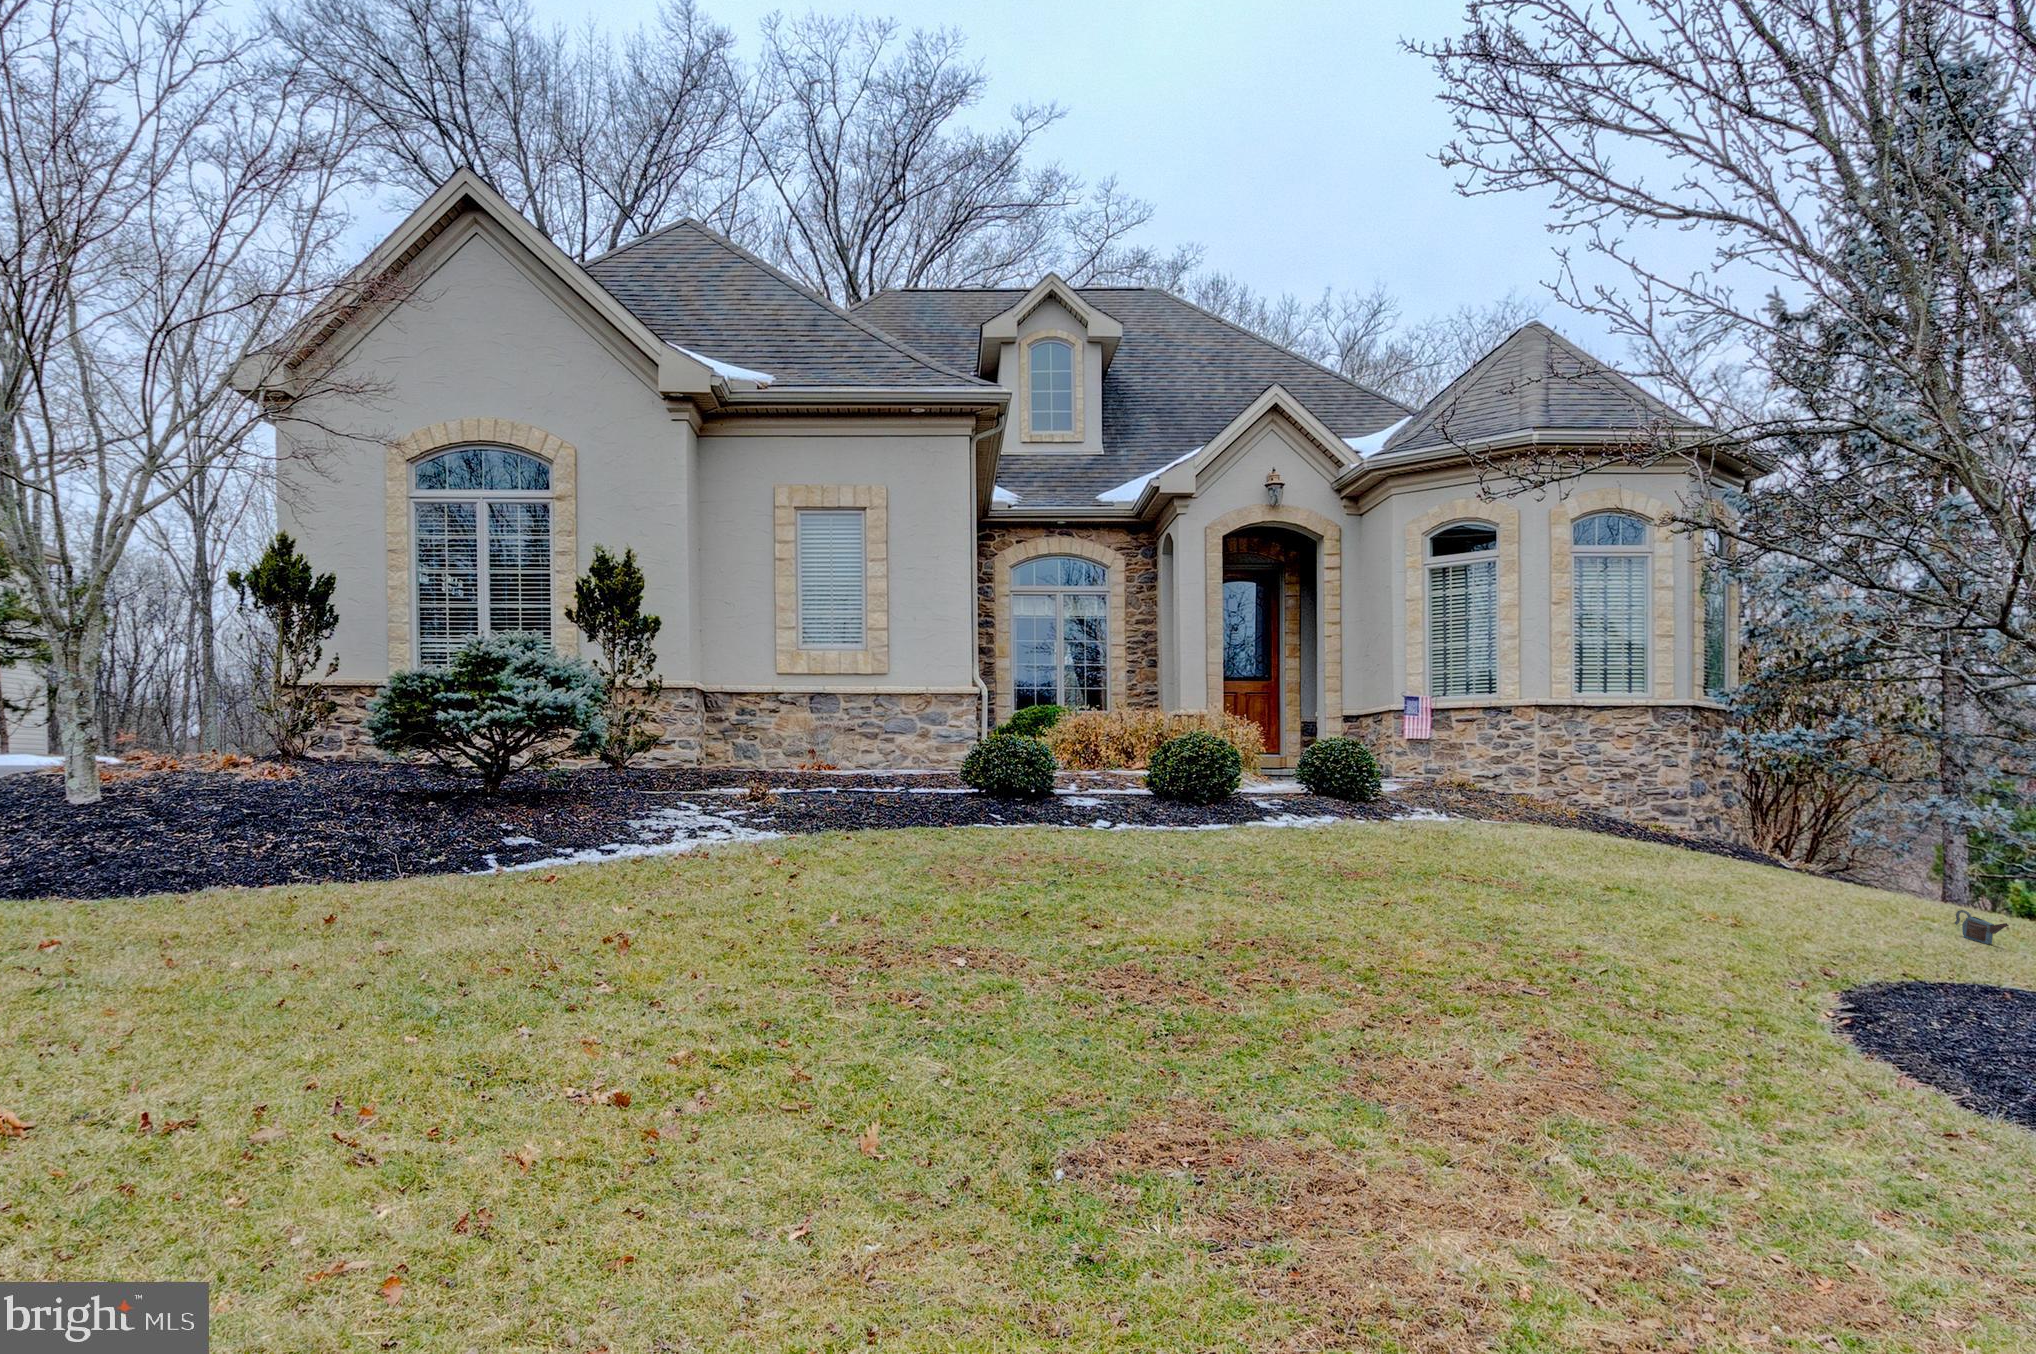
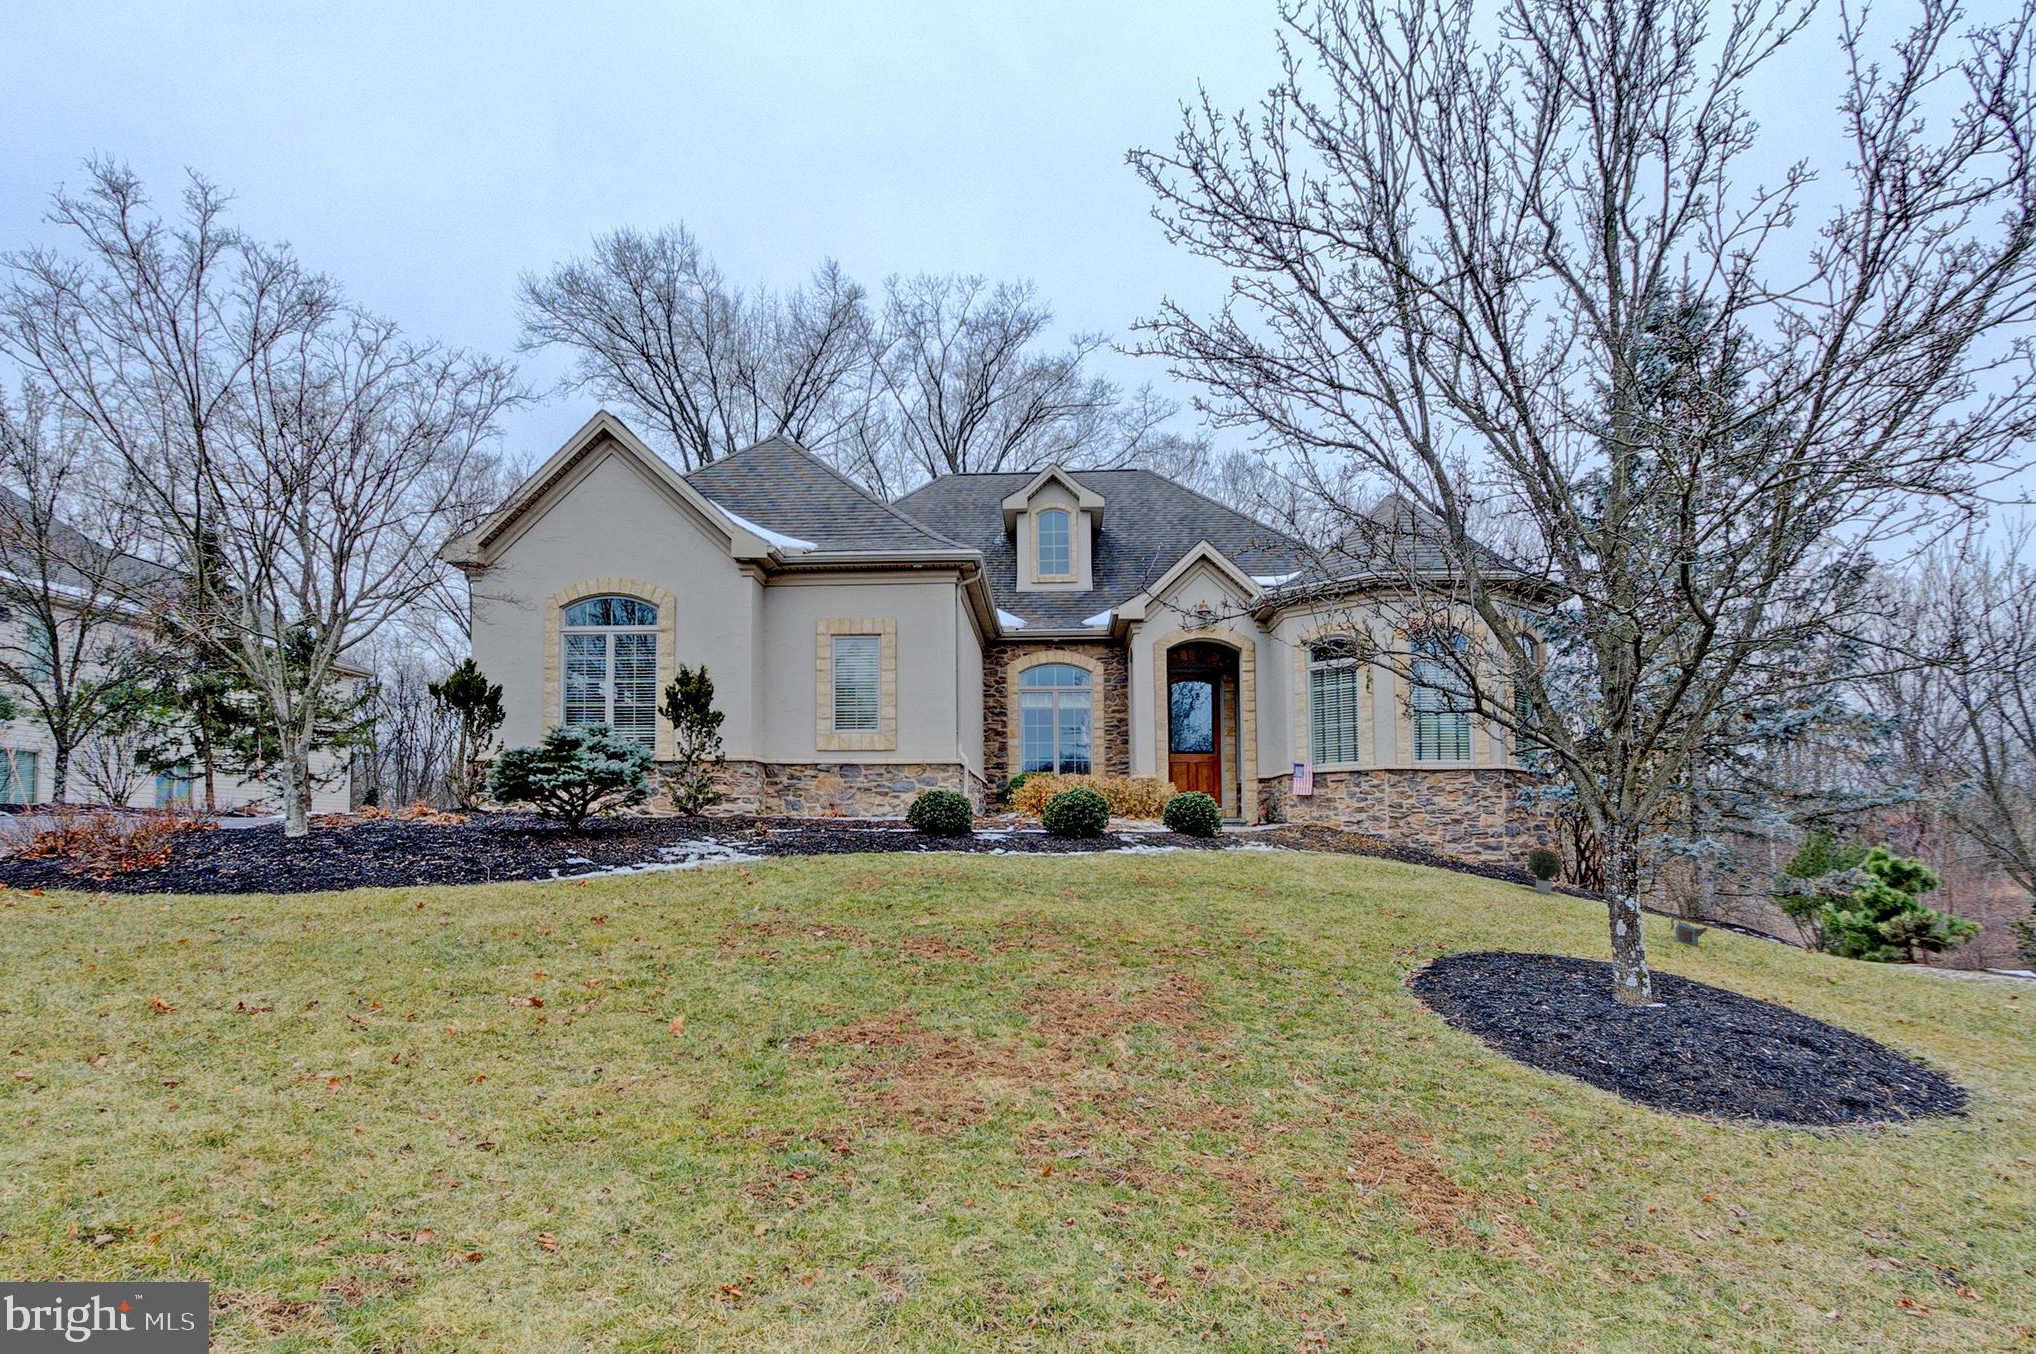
potted plant: none [1744,816,1792,873] -> present [1526,849,1562,894]

